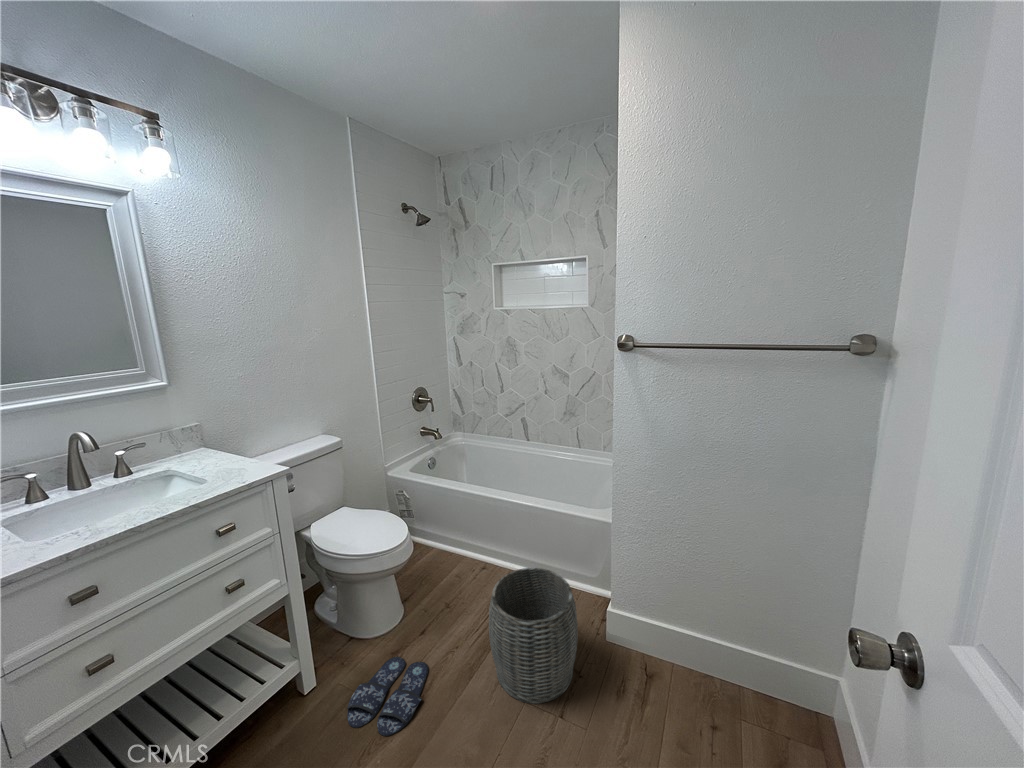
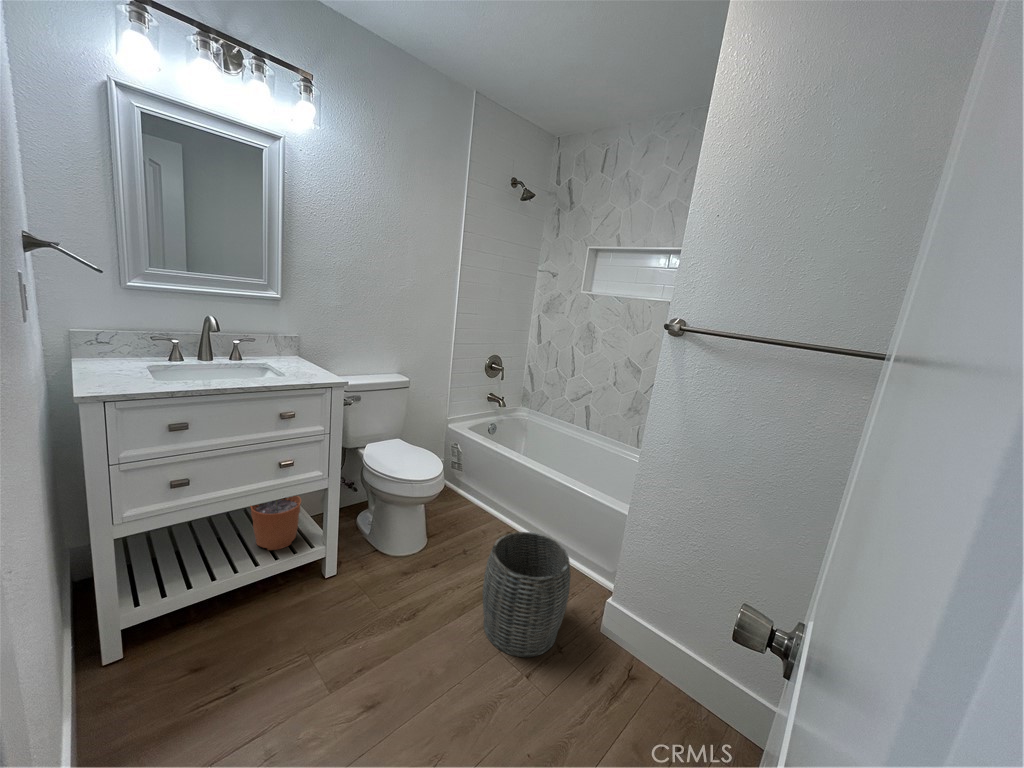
plant pot: none [190,603,256,692] -> present [251,496,301,550]
slippers: present [347,657,429,736] -> none [350,575,428,631]

